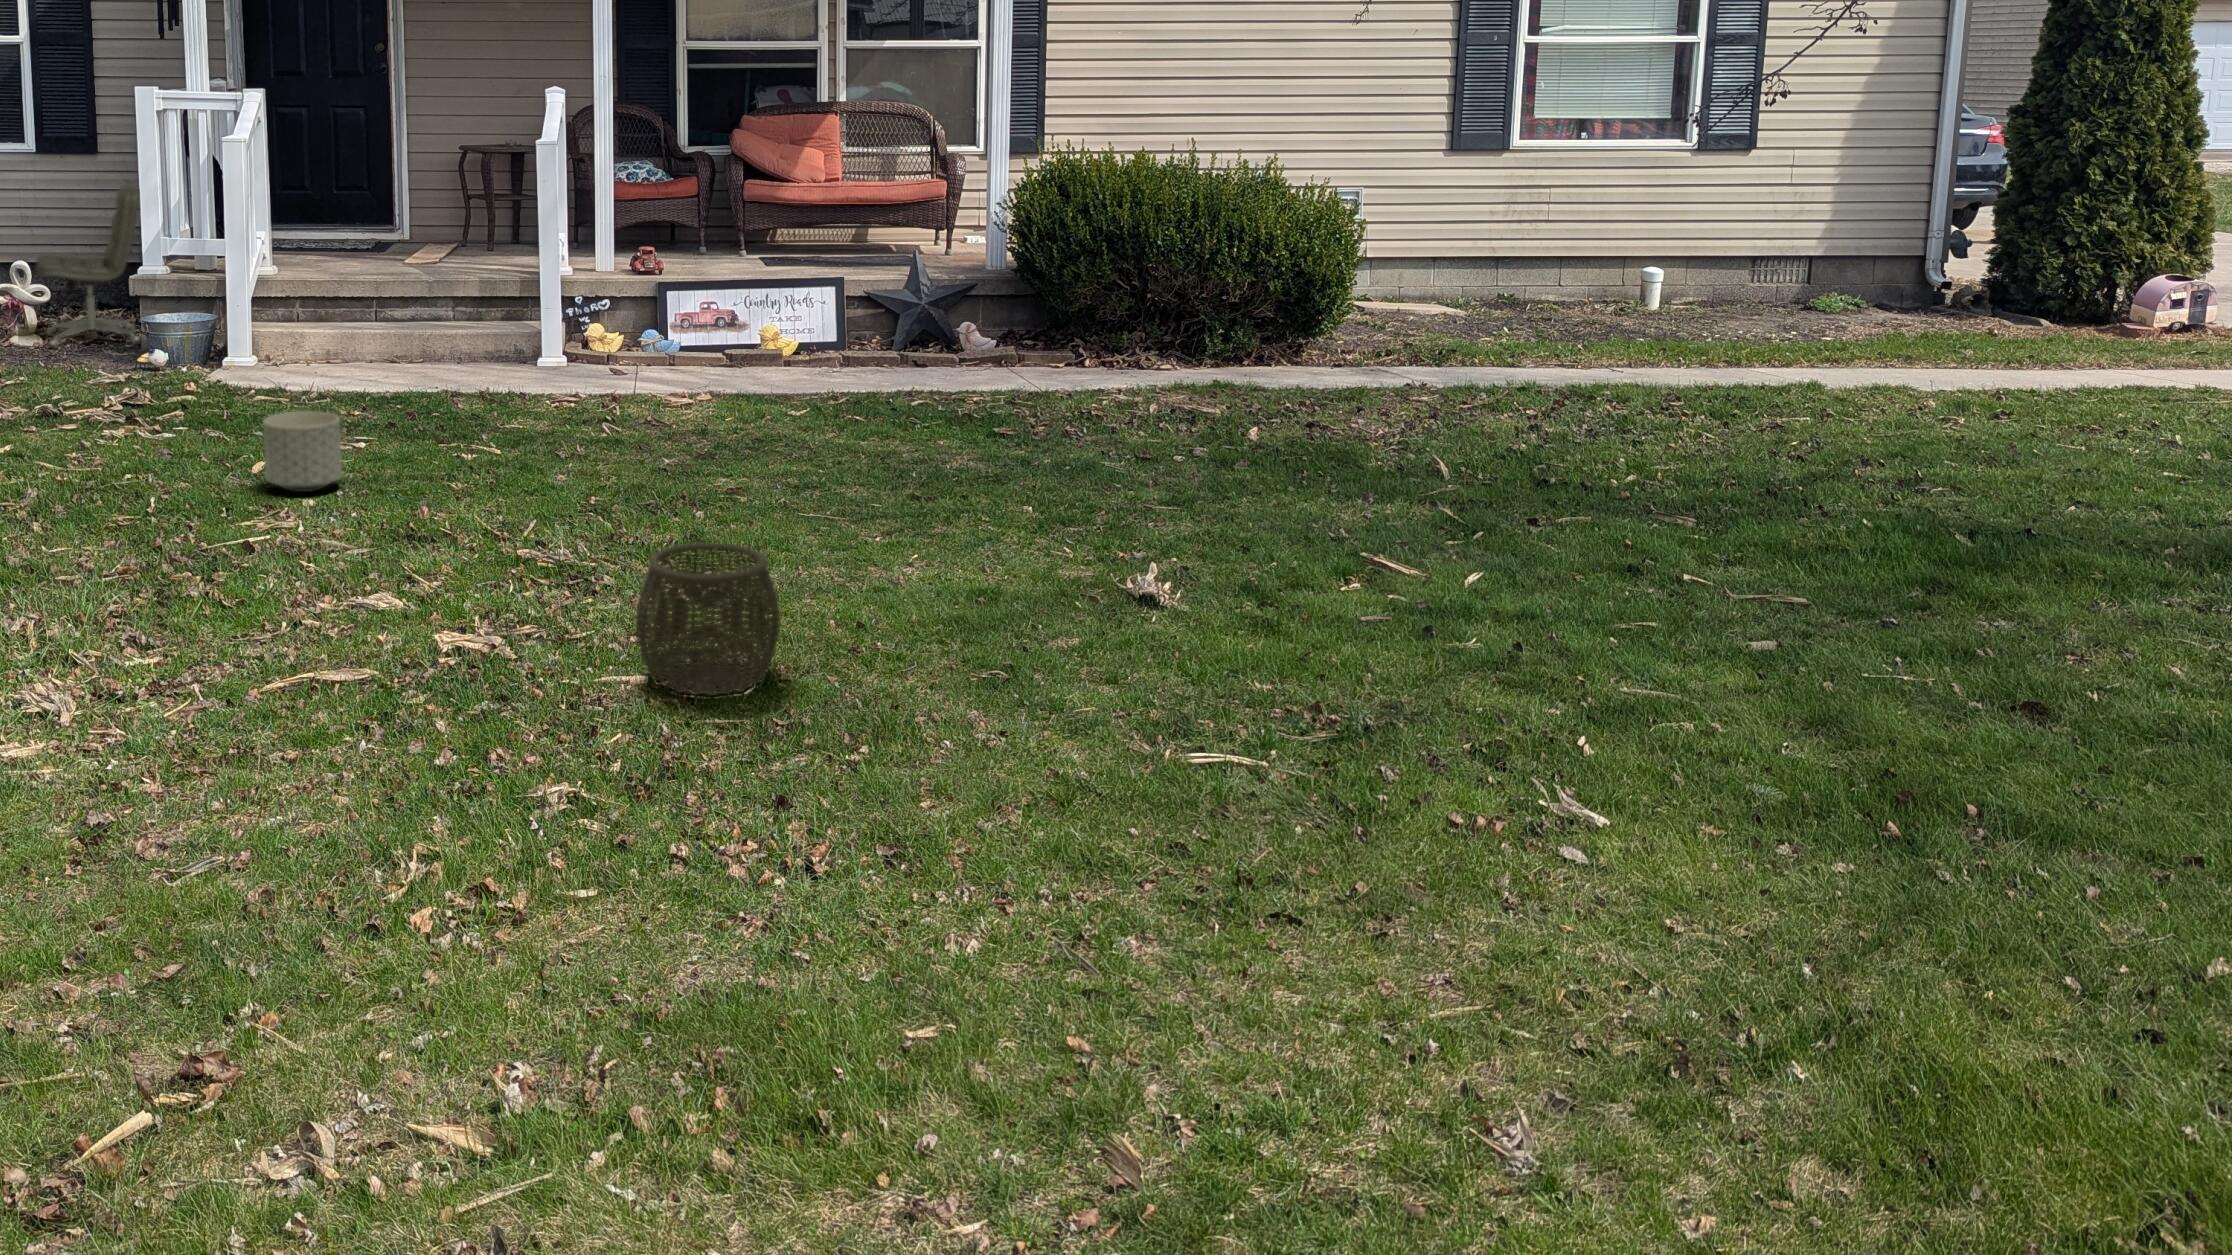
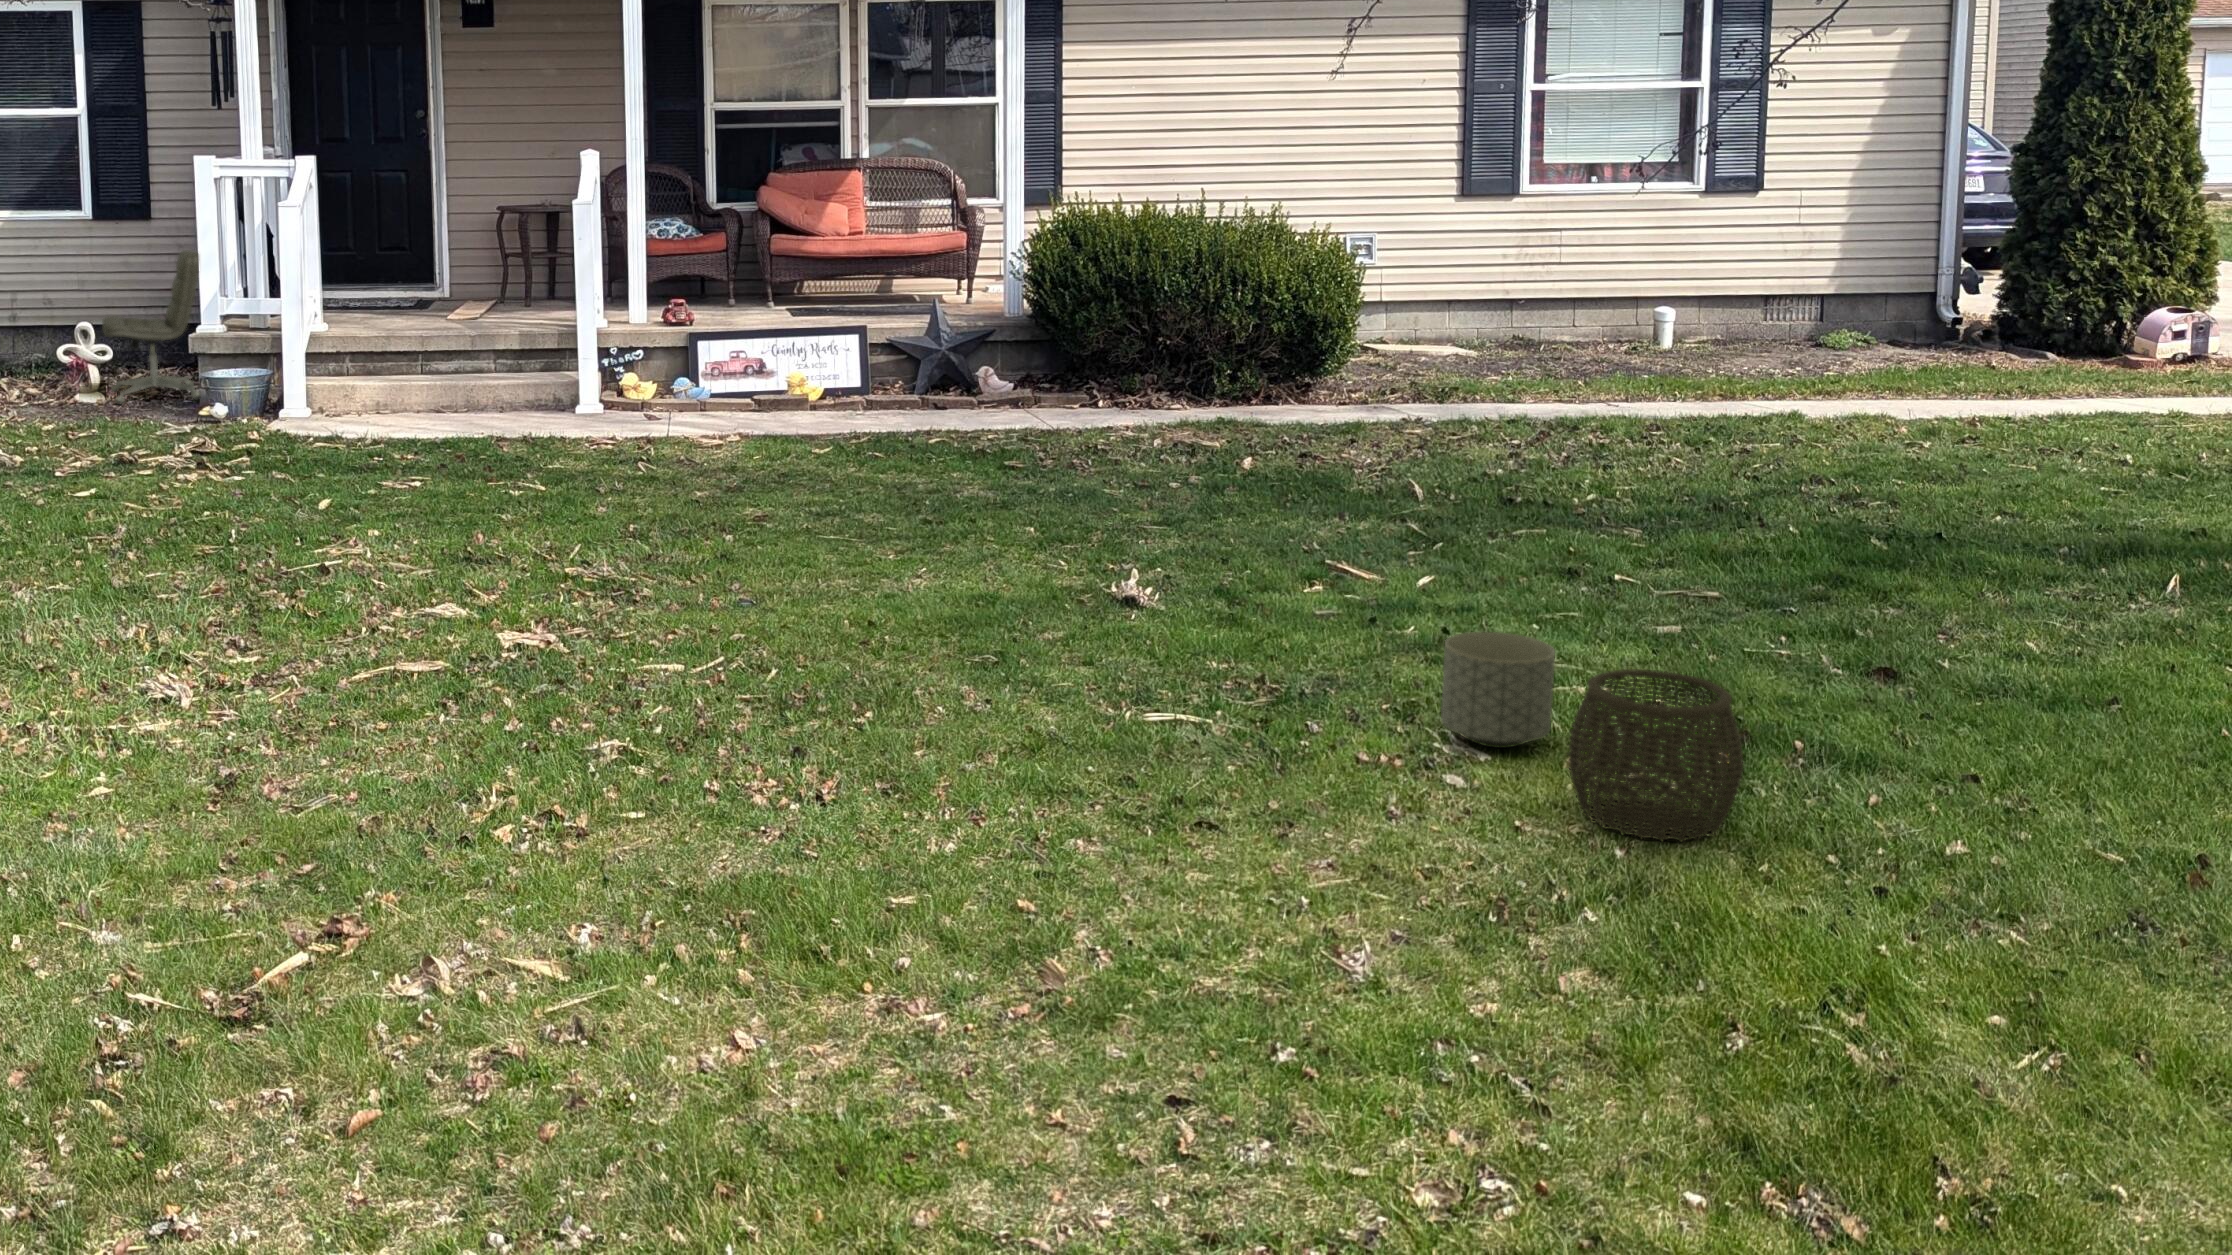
planter: present [263,411,342,492] -> present [1441,632,1555,748]
woven basket: present [636,543,781,695] -> present [1568,669,1744,842]

